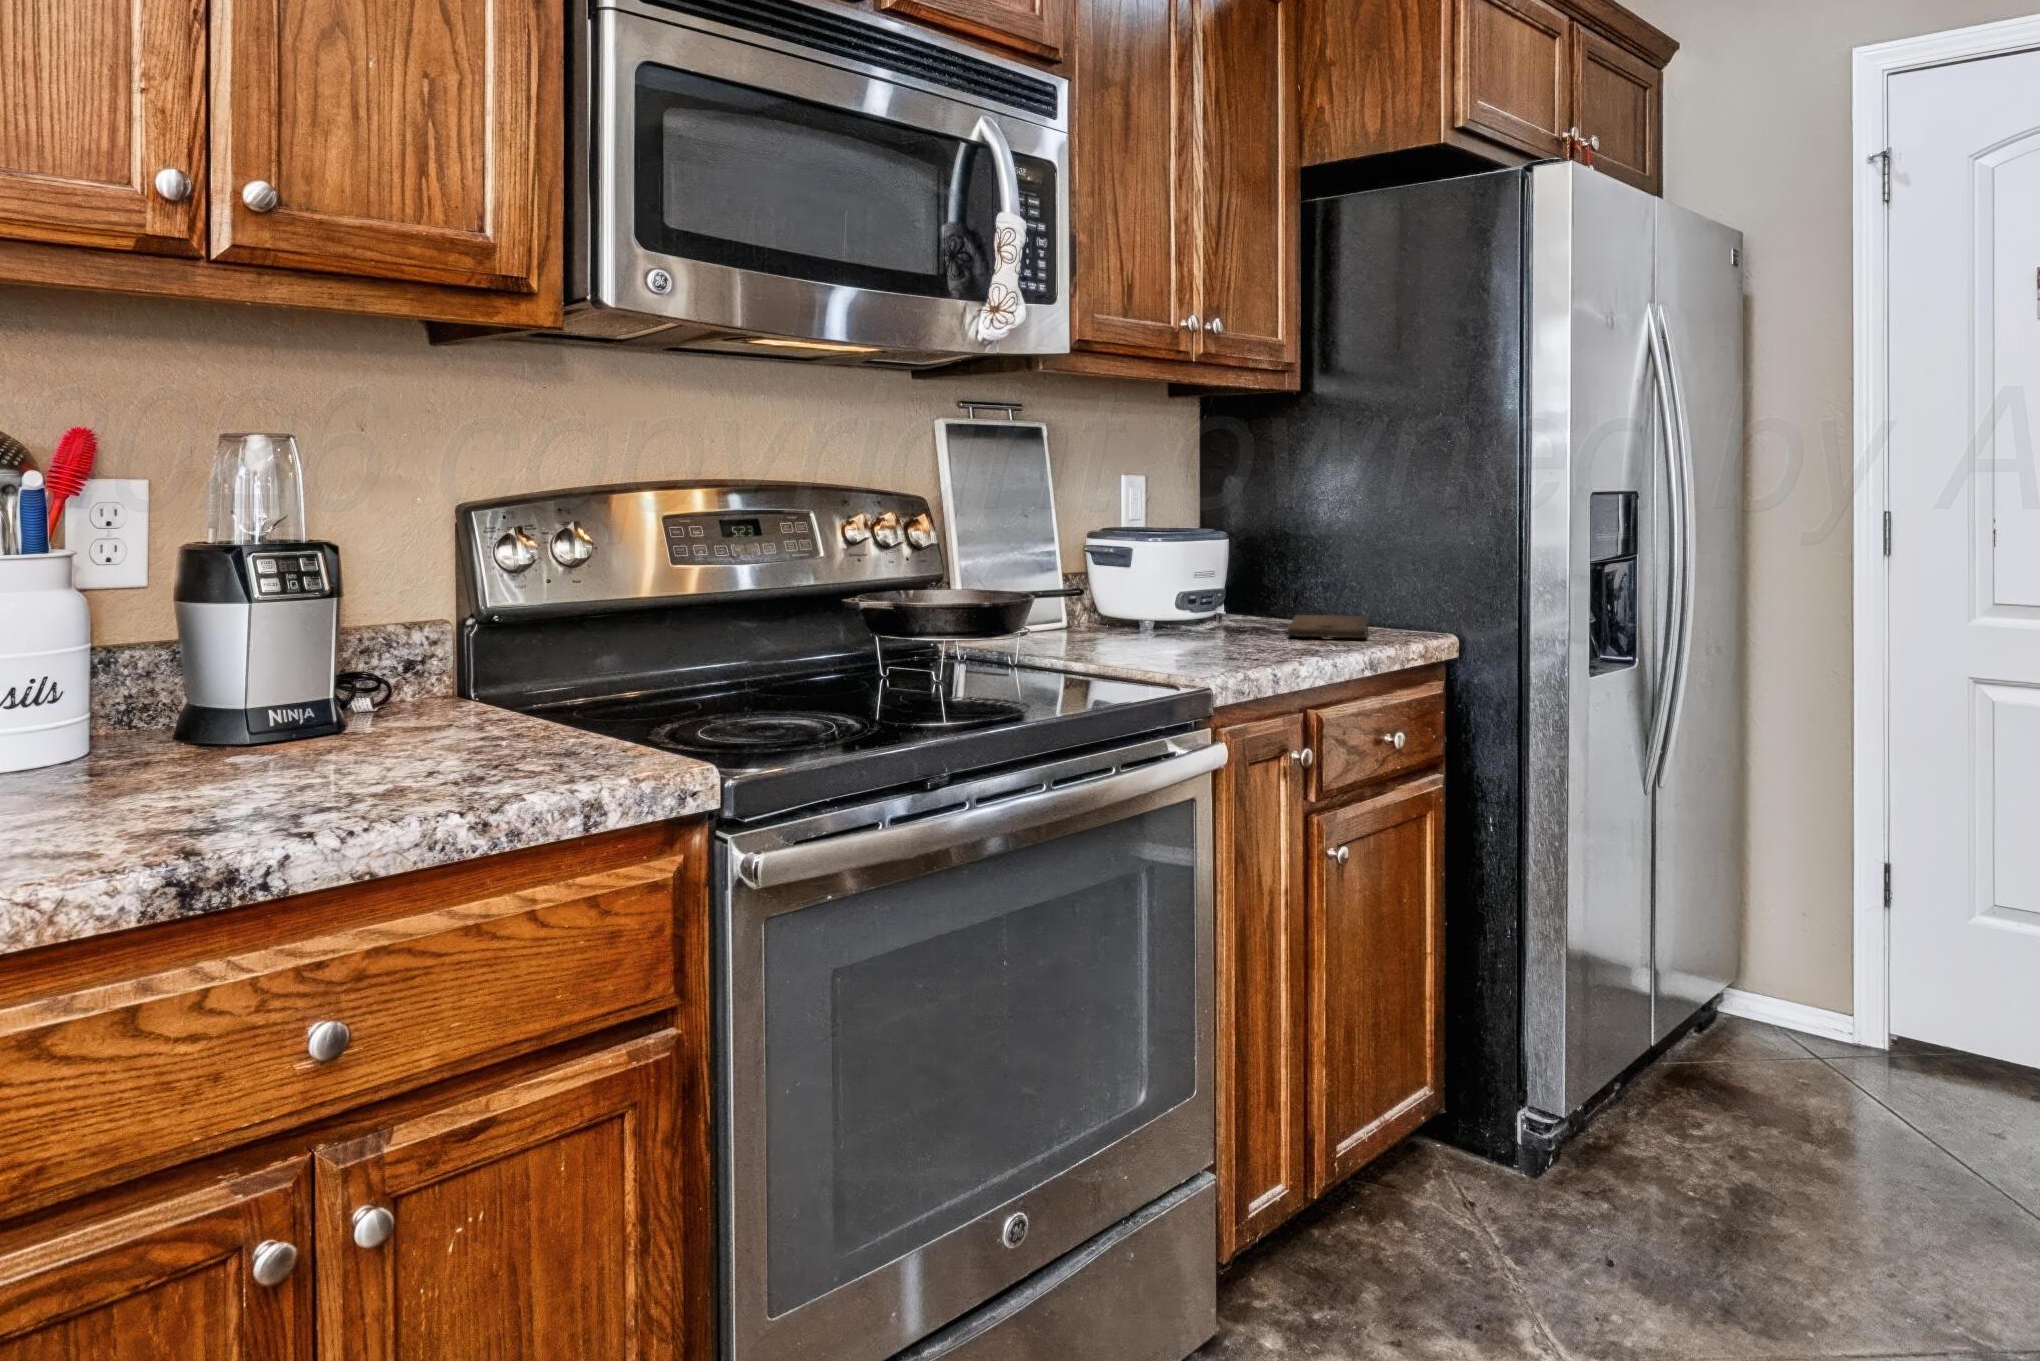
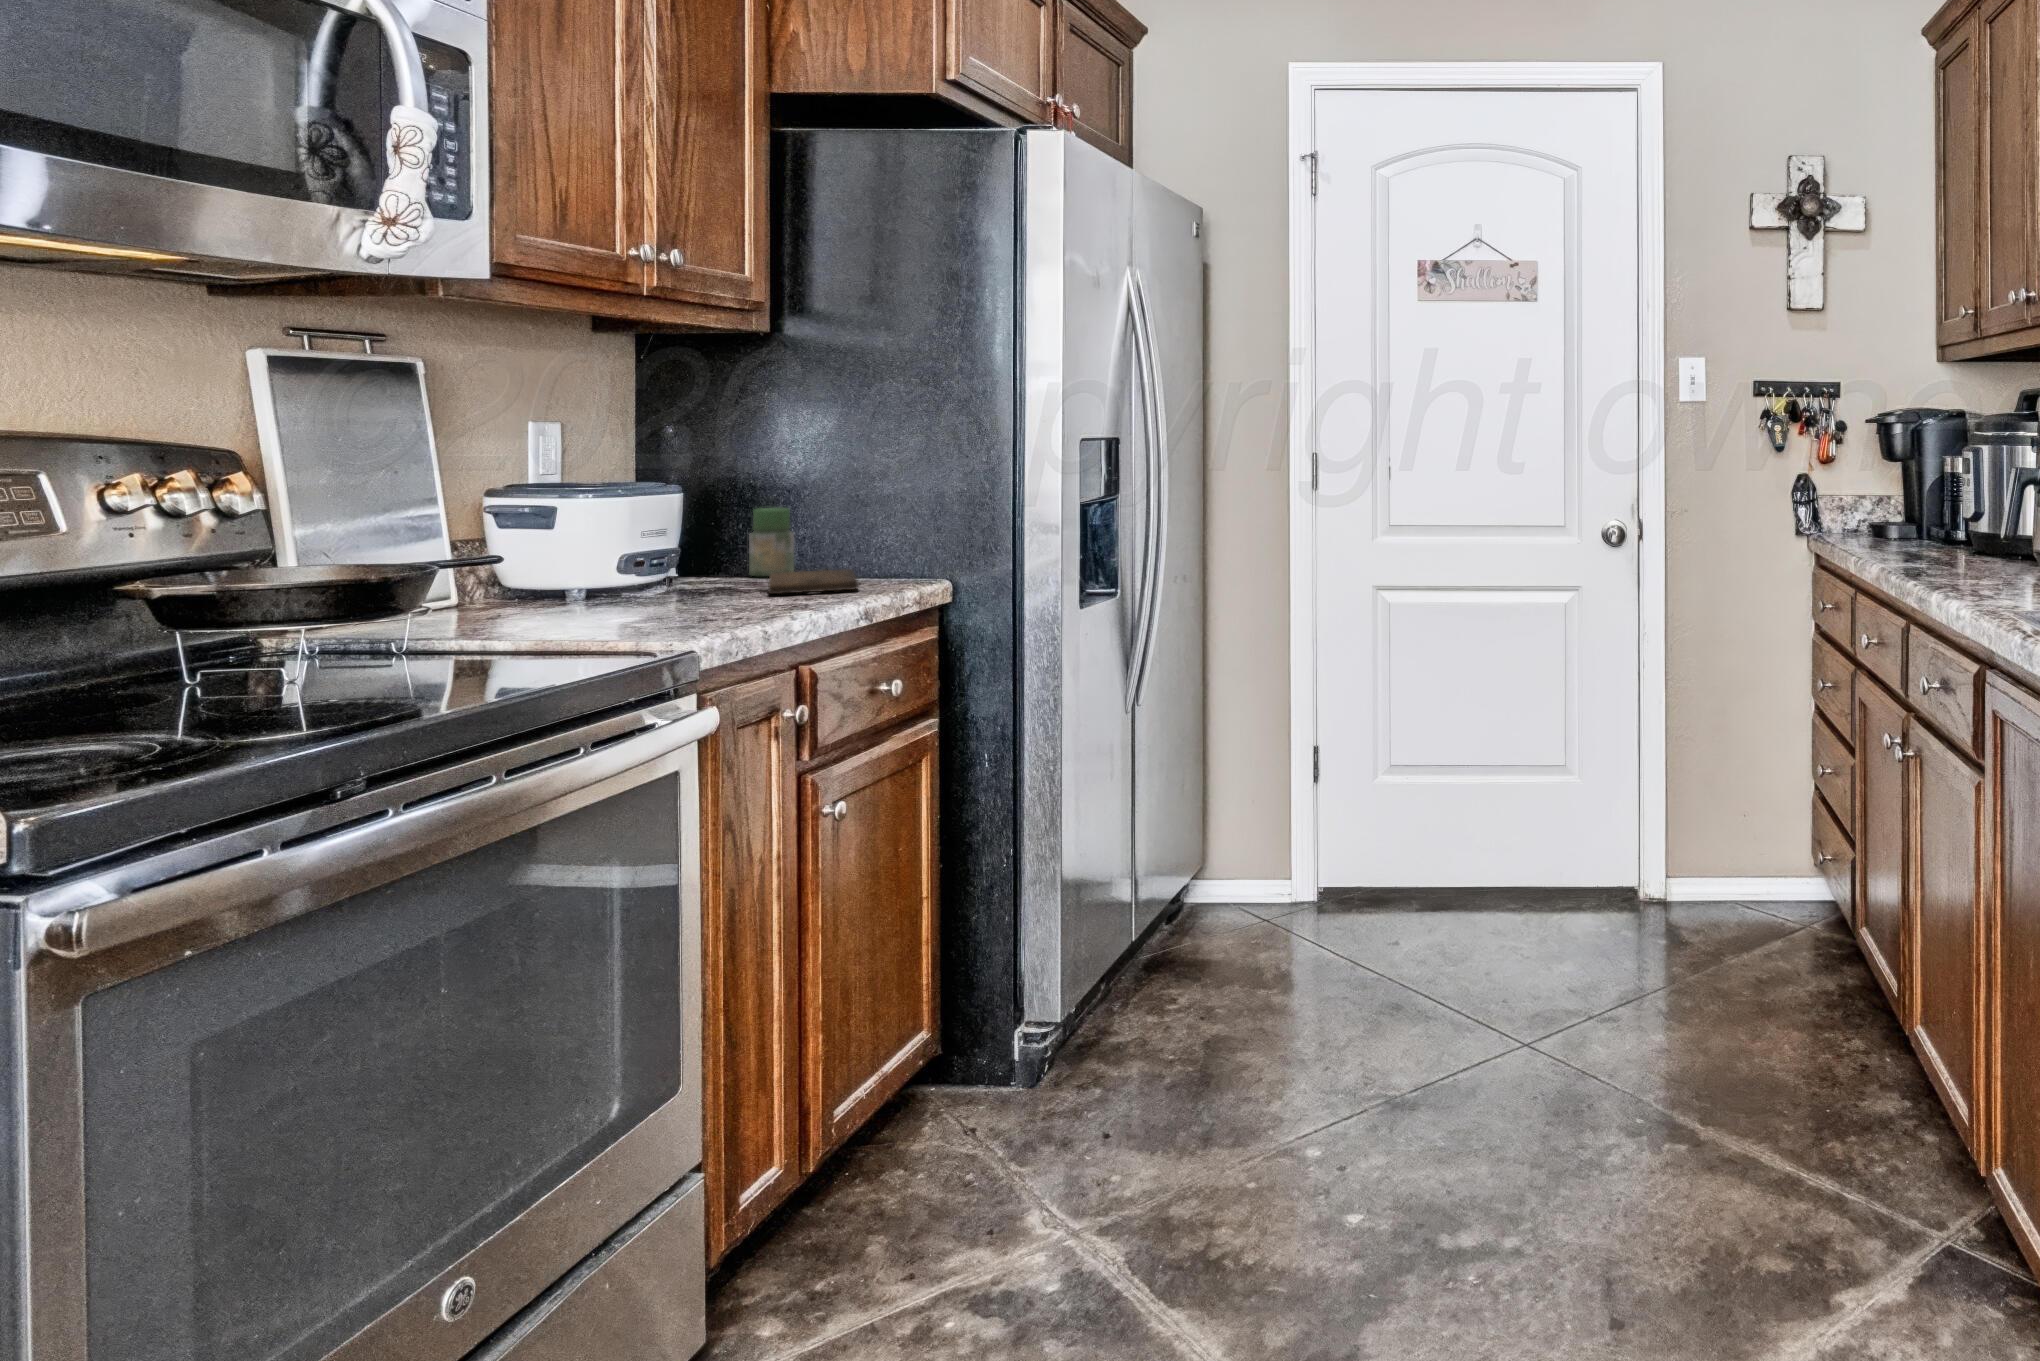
jar: none [1280,553,1318,617] -> present [749,508,794,576]

